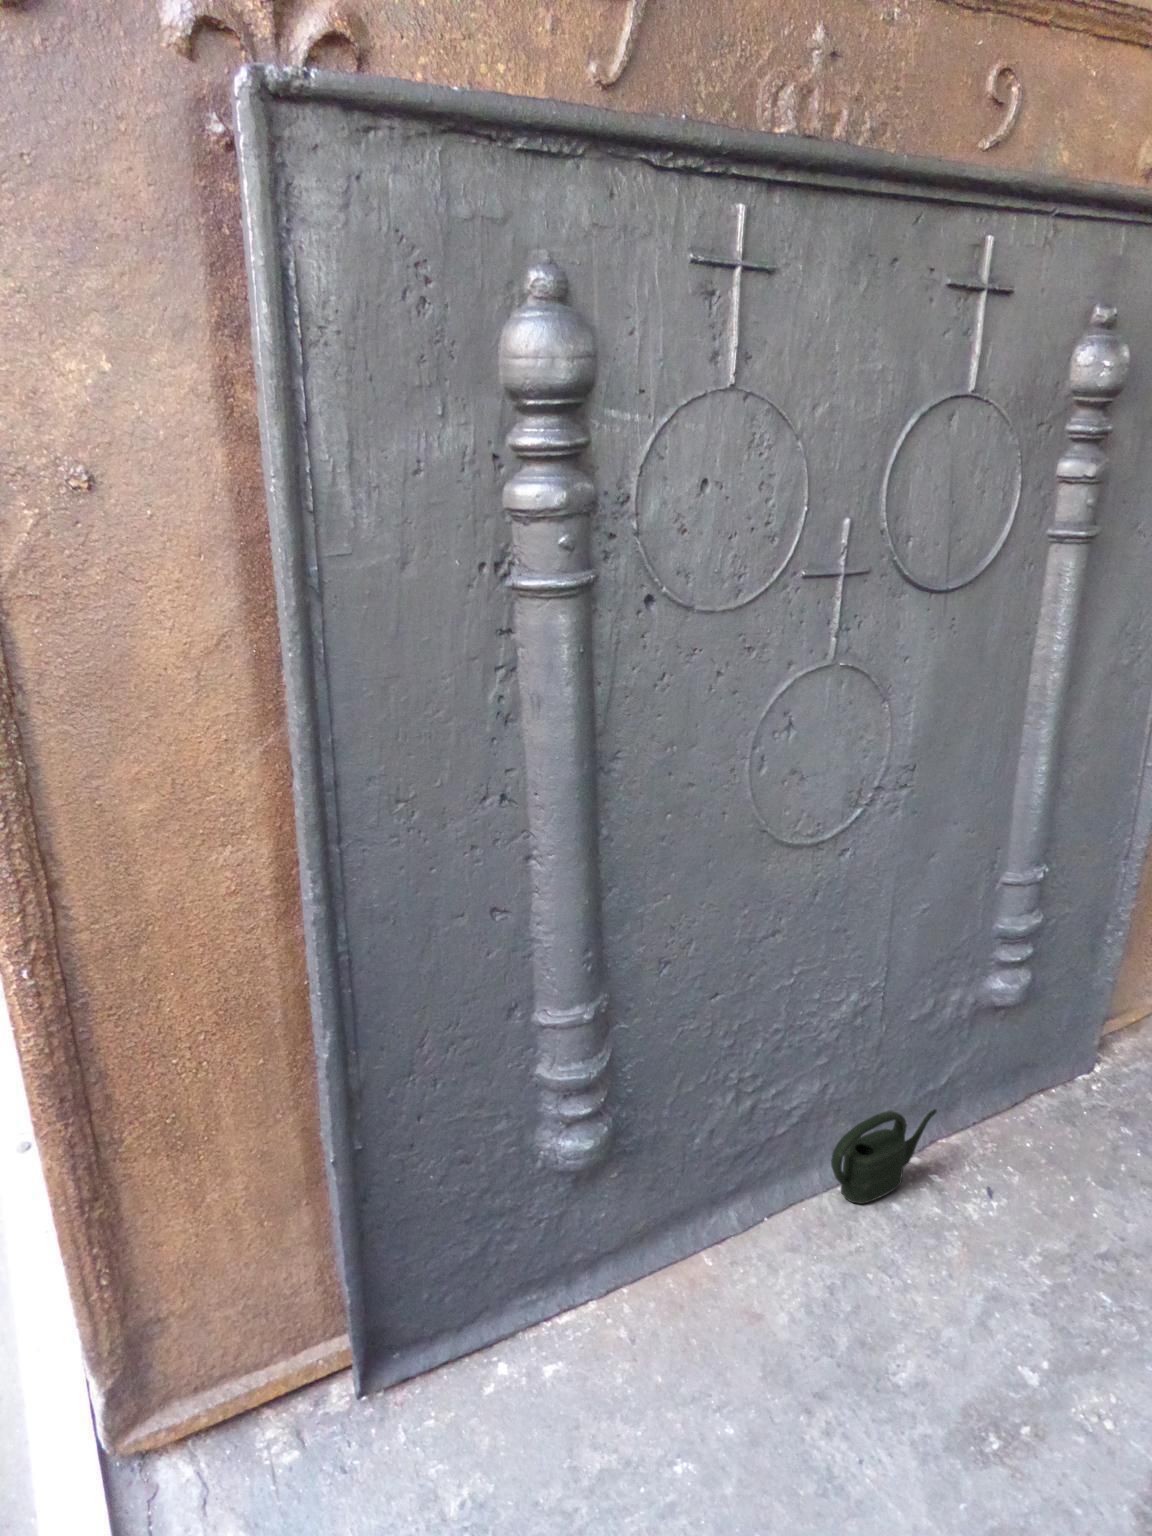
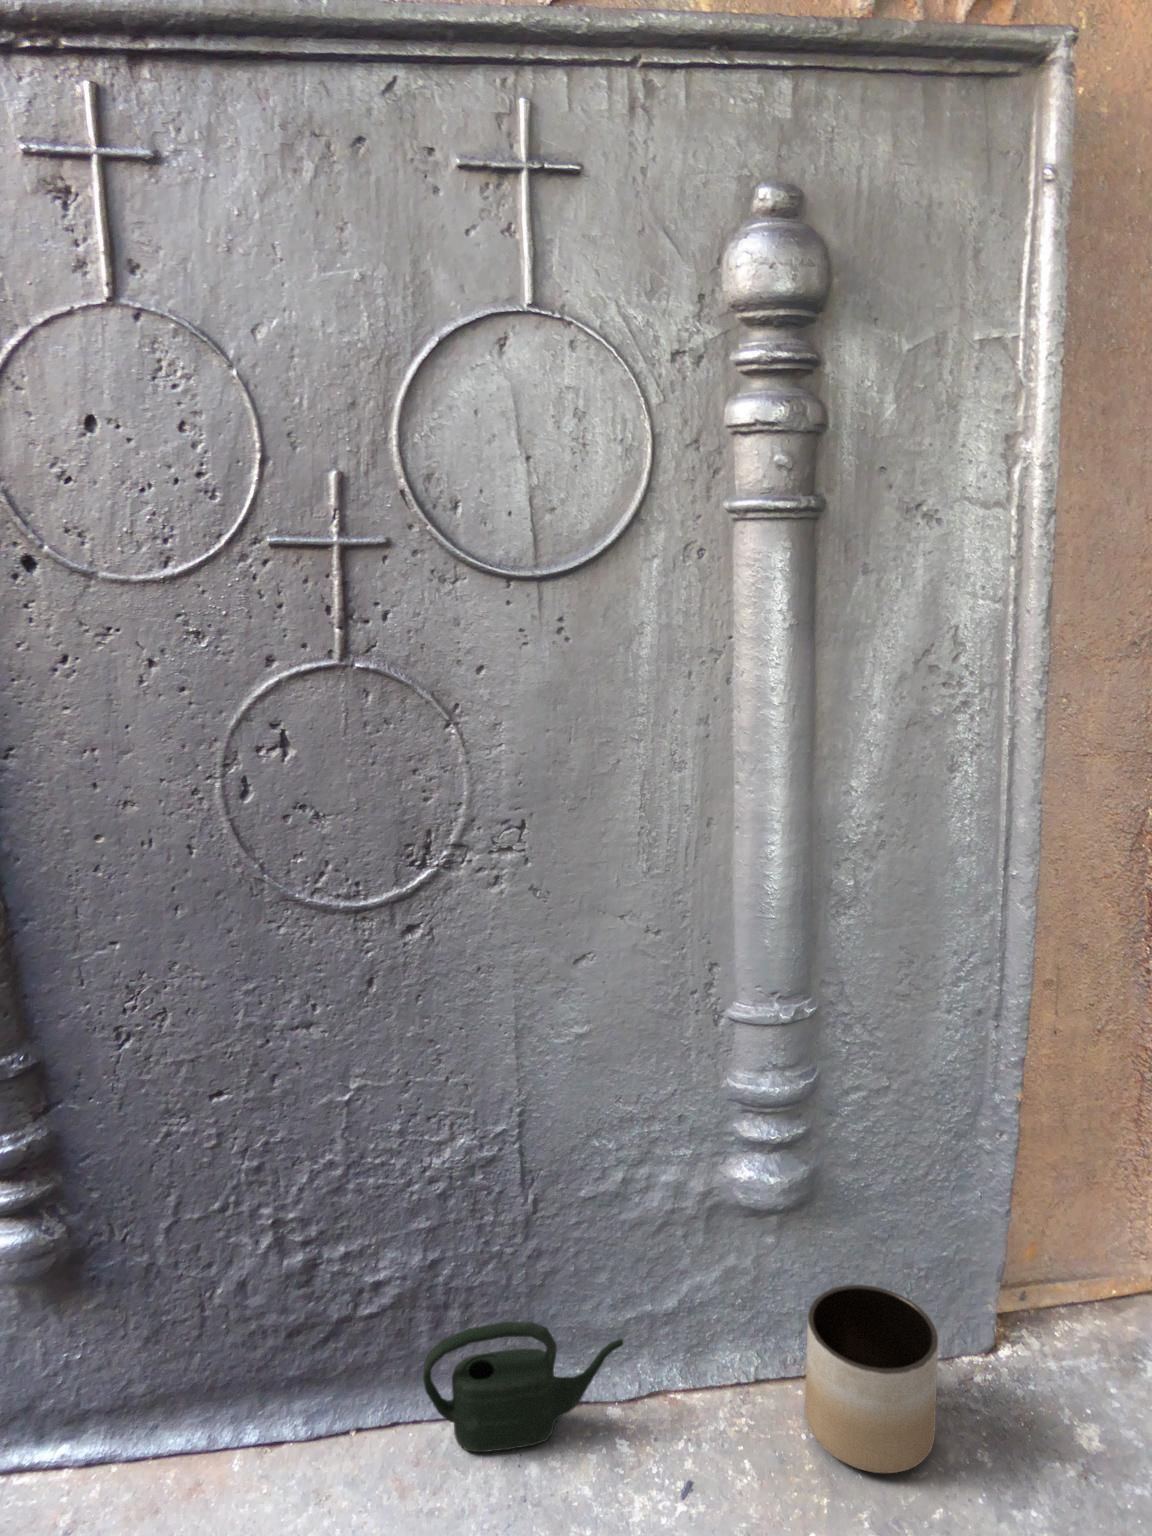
planter: none [1017,1043,1115,1150] -> present [805,1285,938,1473]

